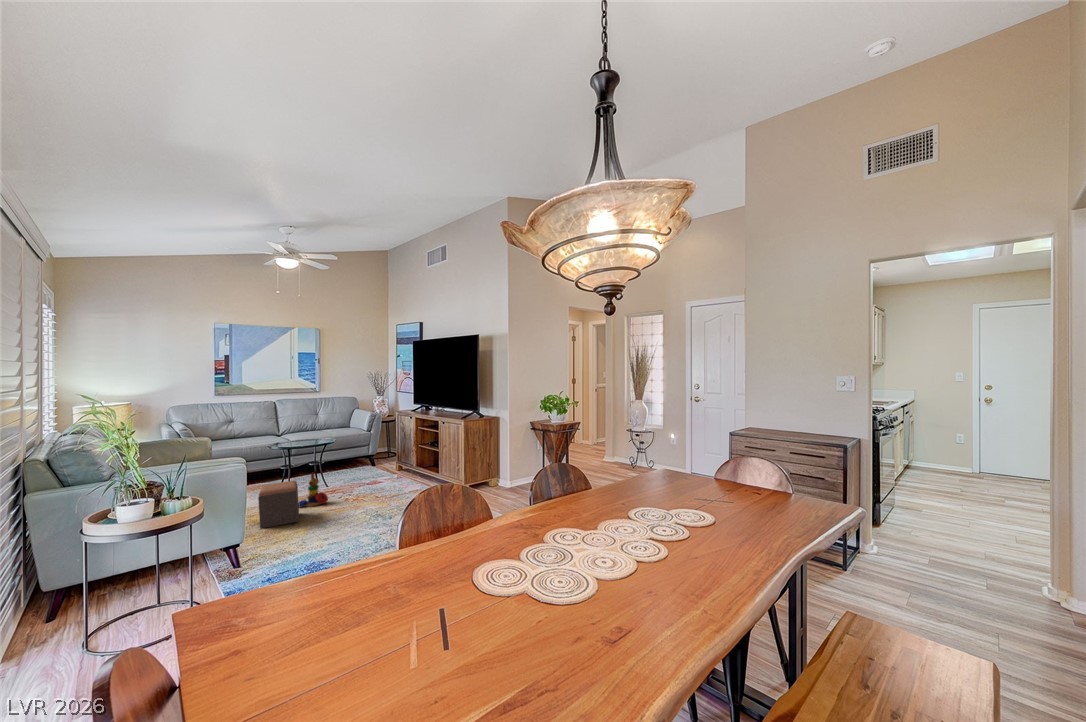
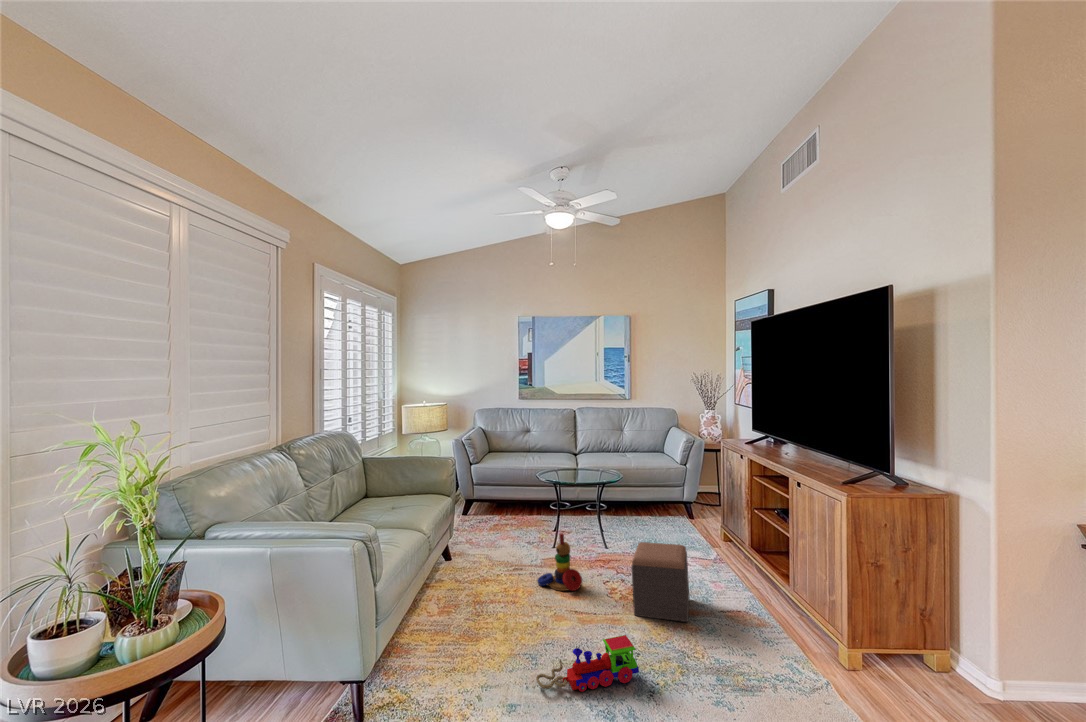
footstool: present [258,481,299,528] -> present [631,542,690,622]
toy train: none [333,500,383,530] -> present [536,635,639,692]

